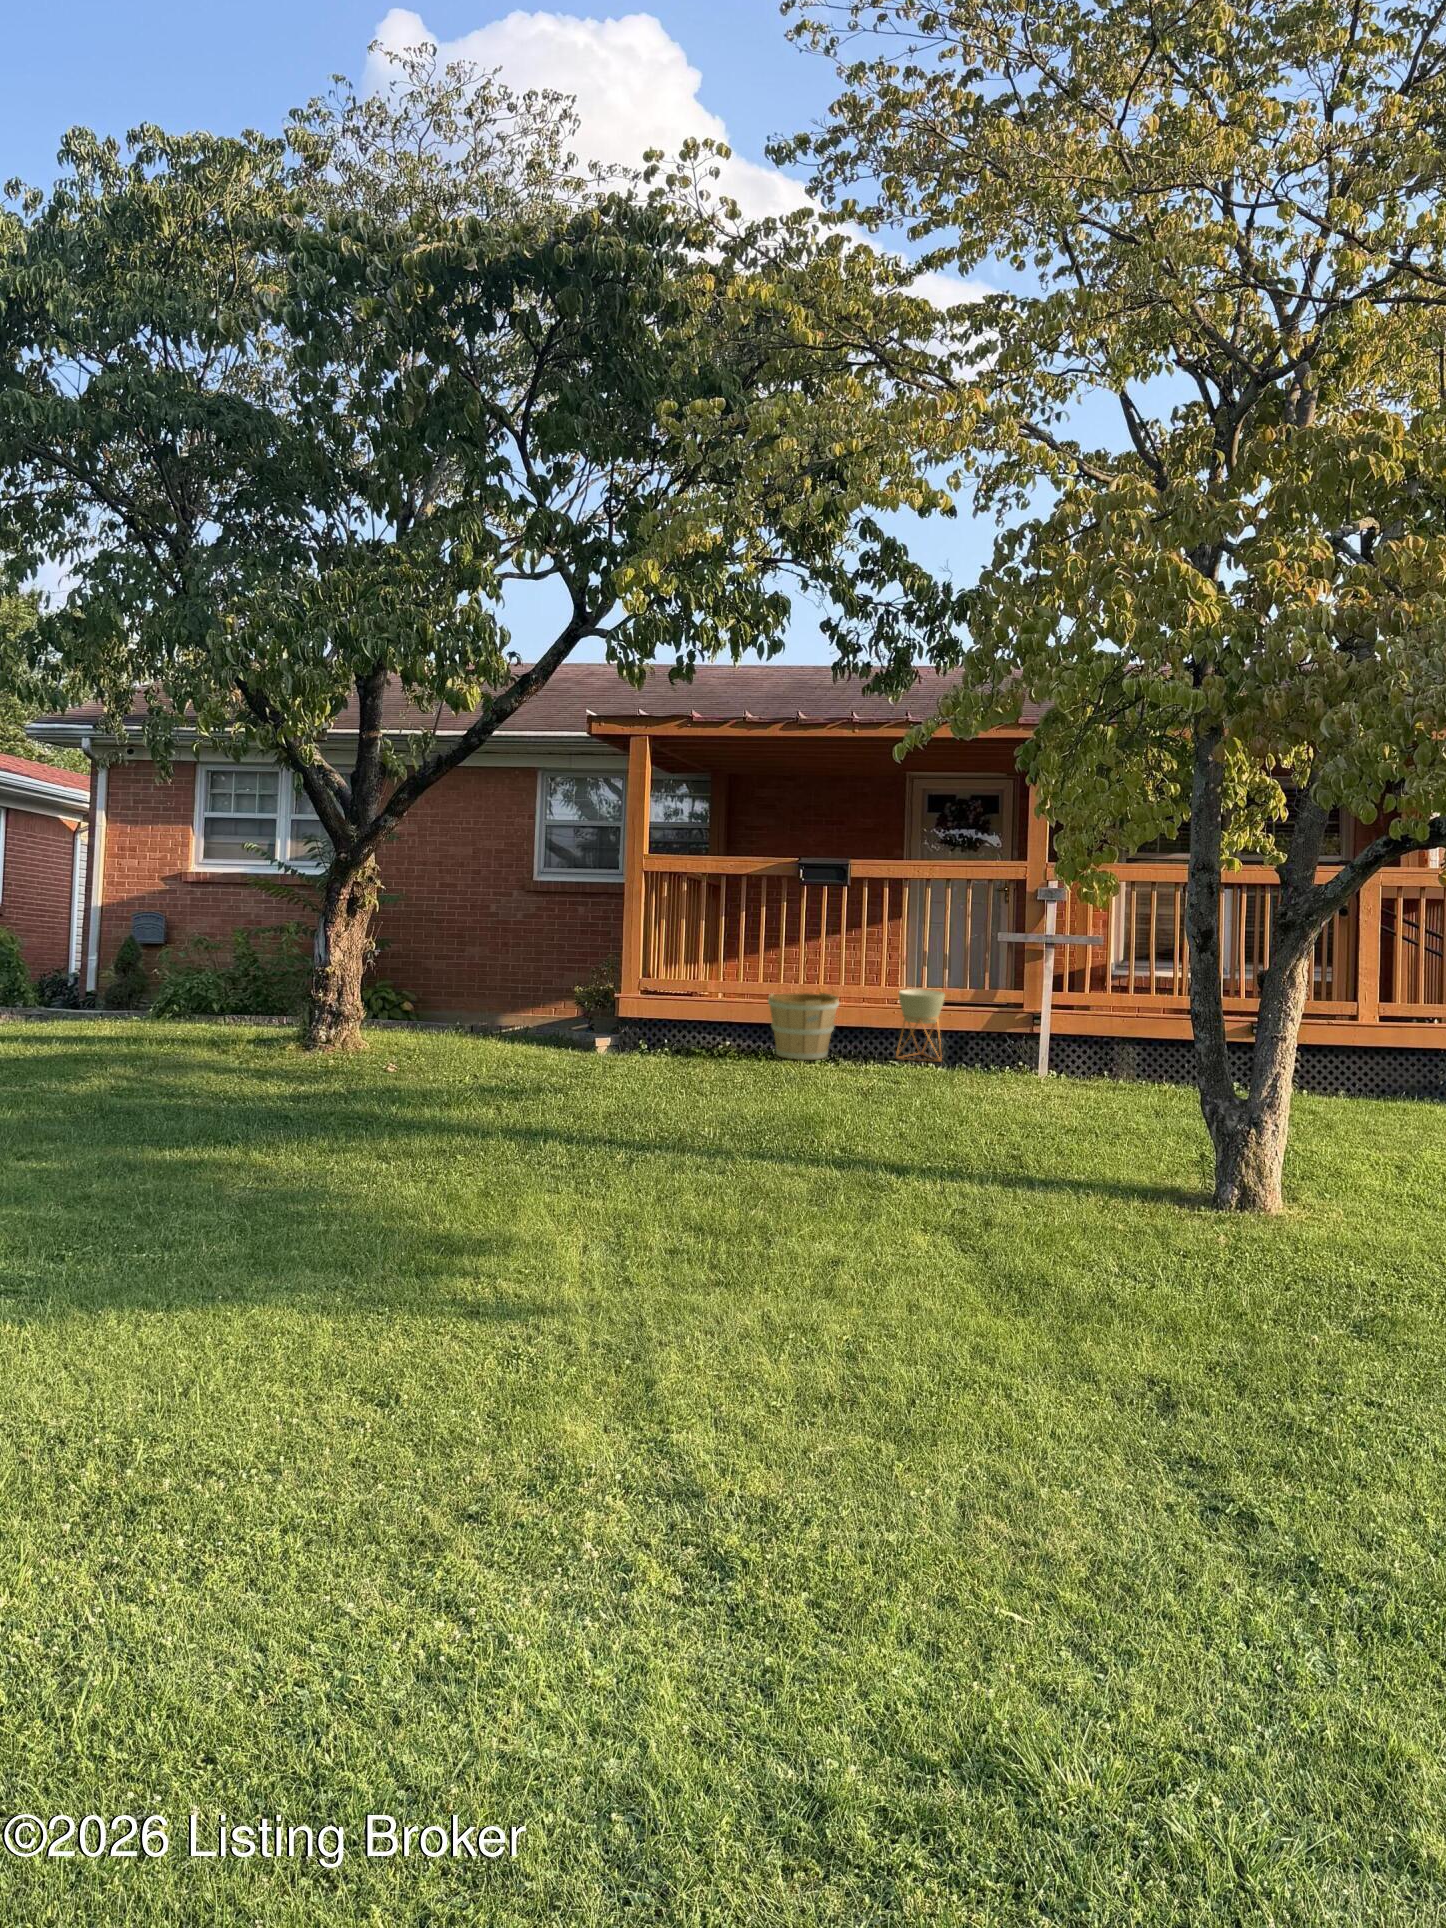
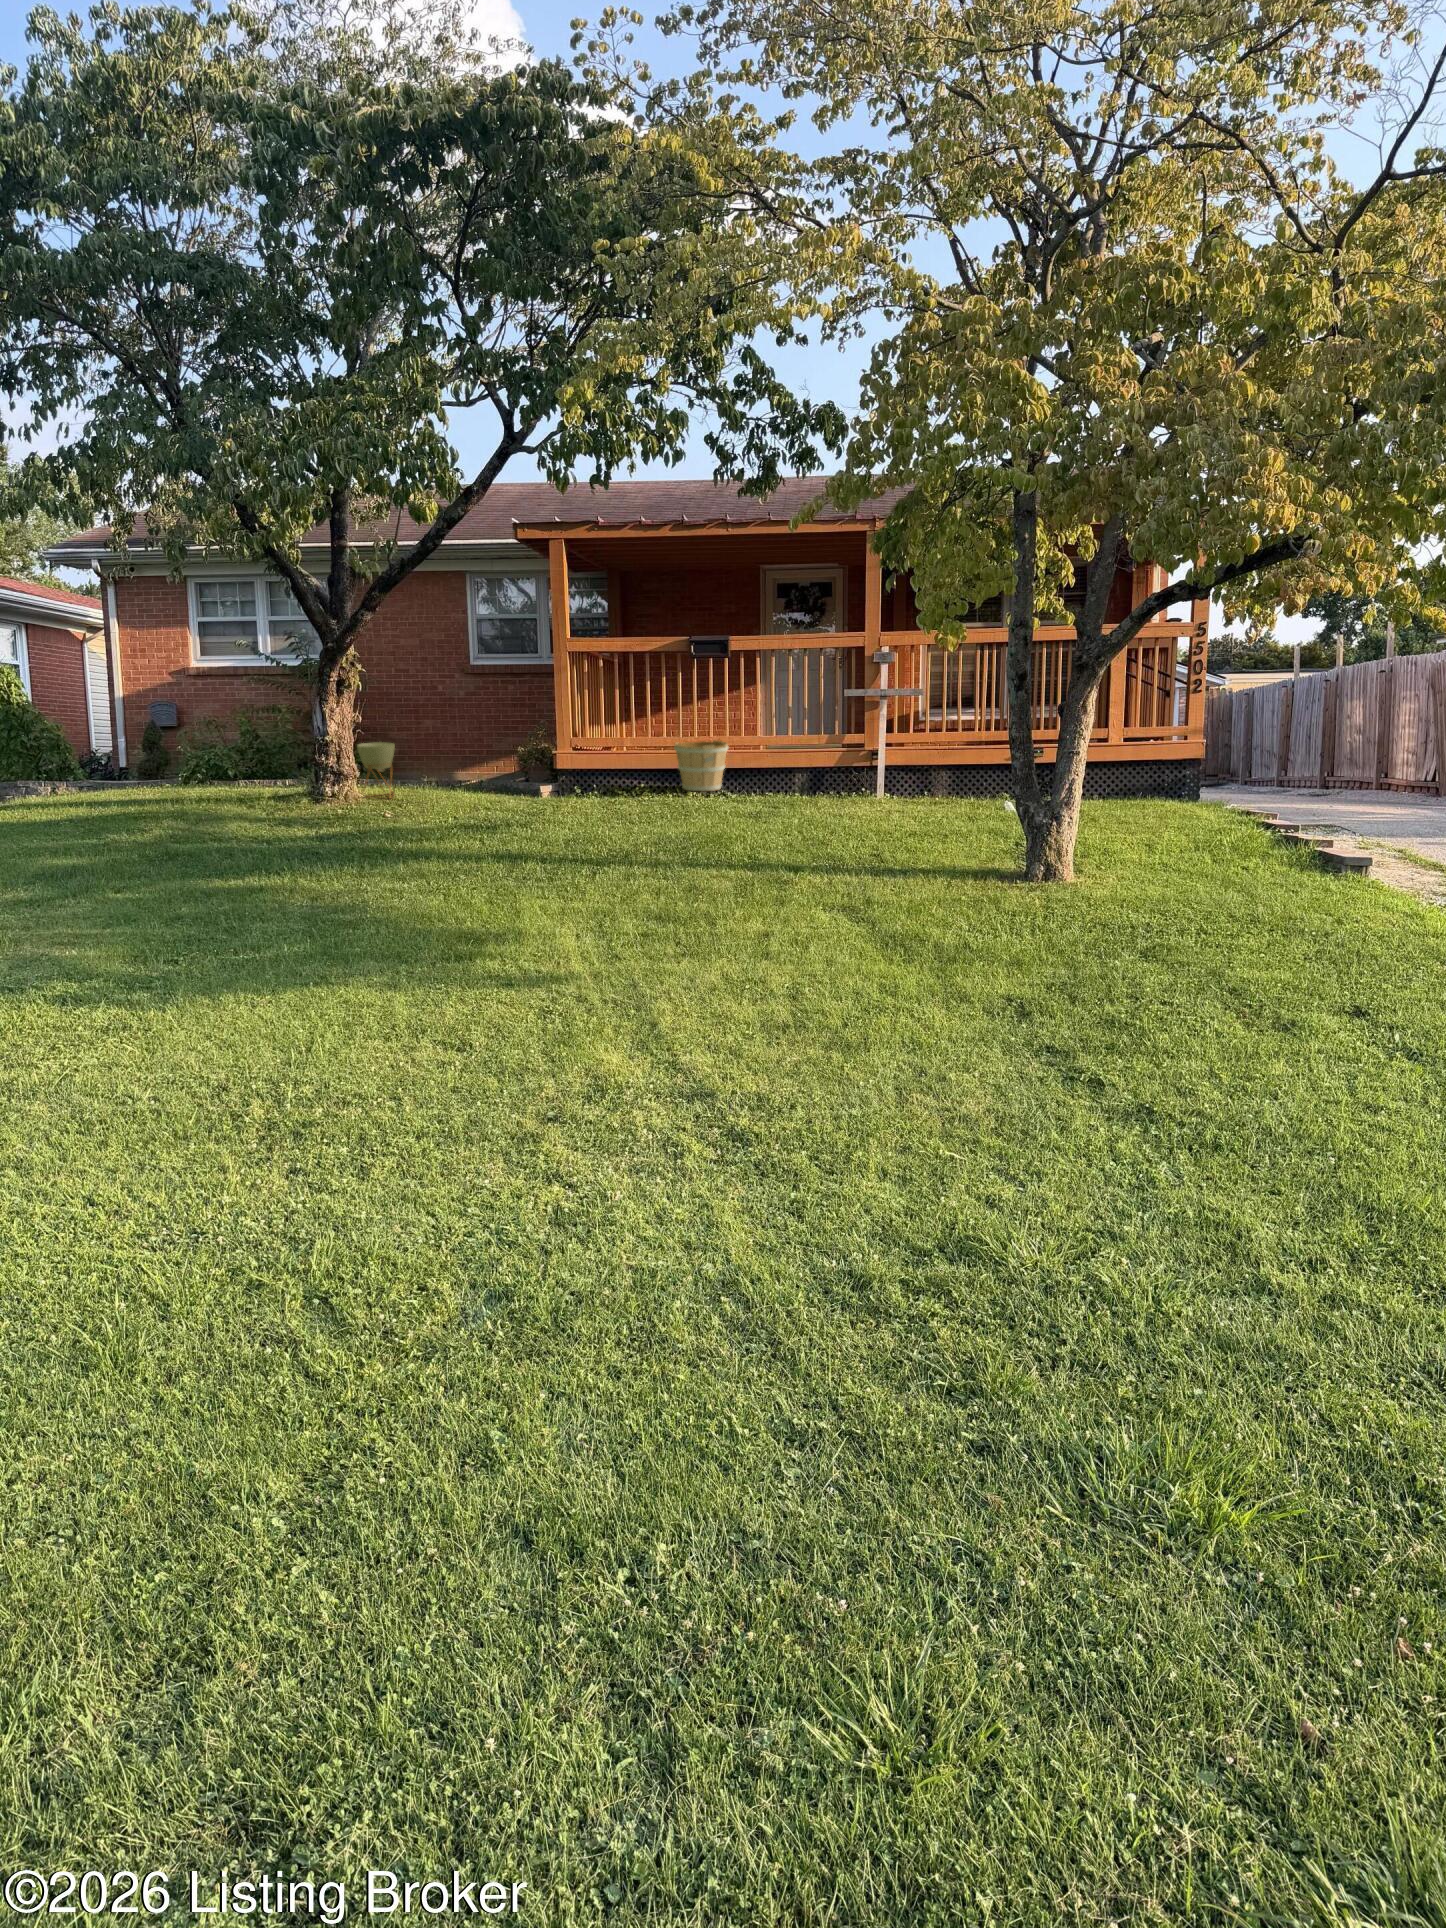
planter: present [896,989,945,1062] -> present [357,742,395,799]

